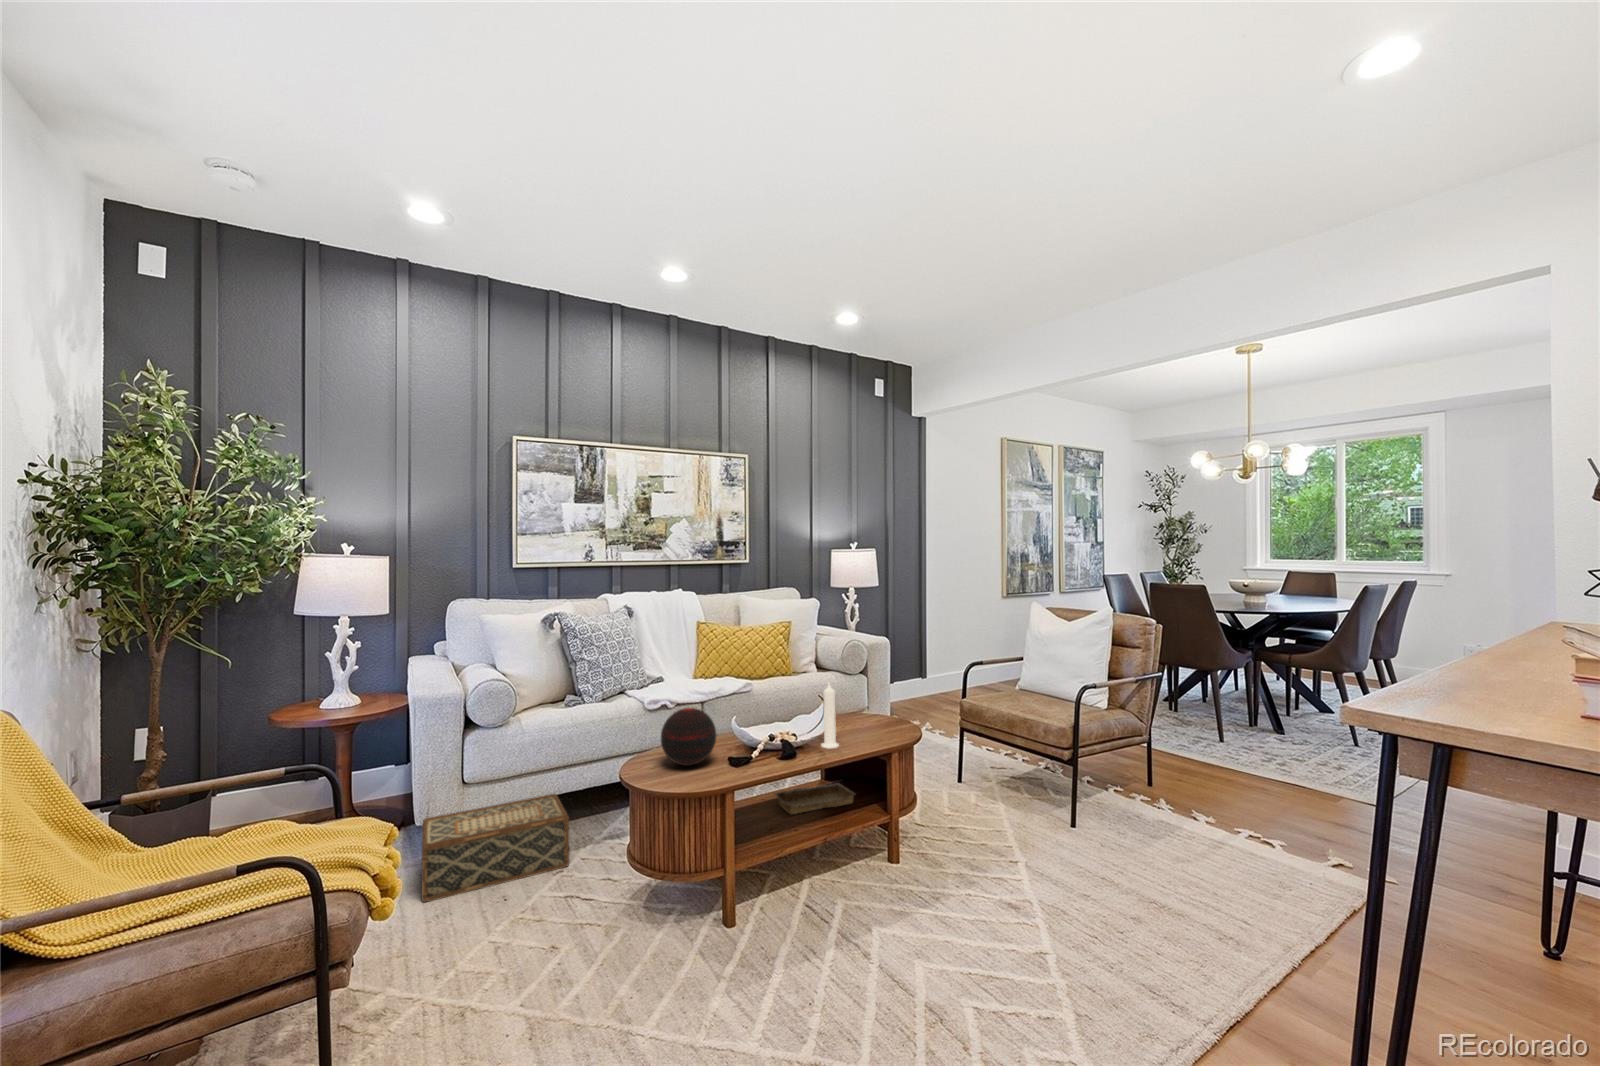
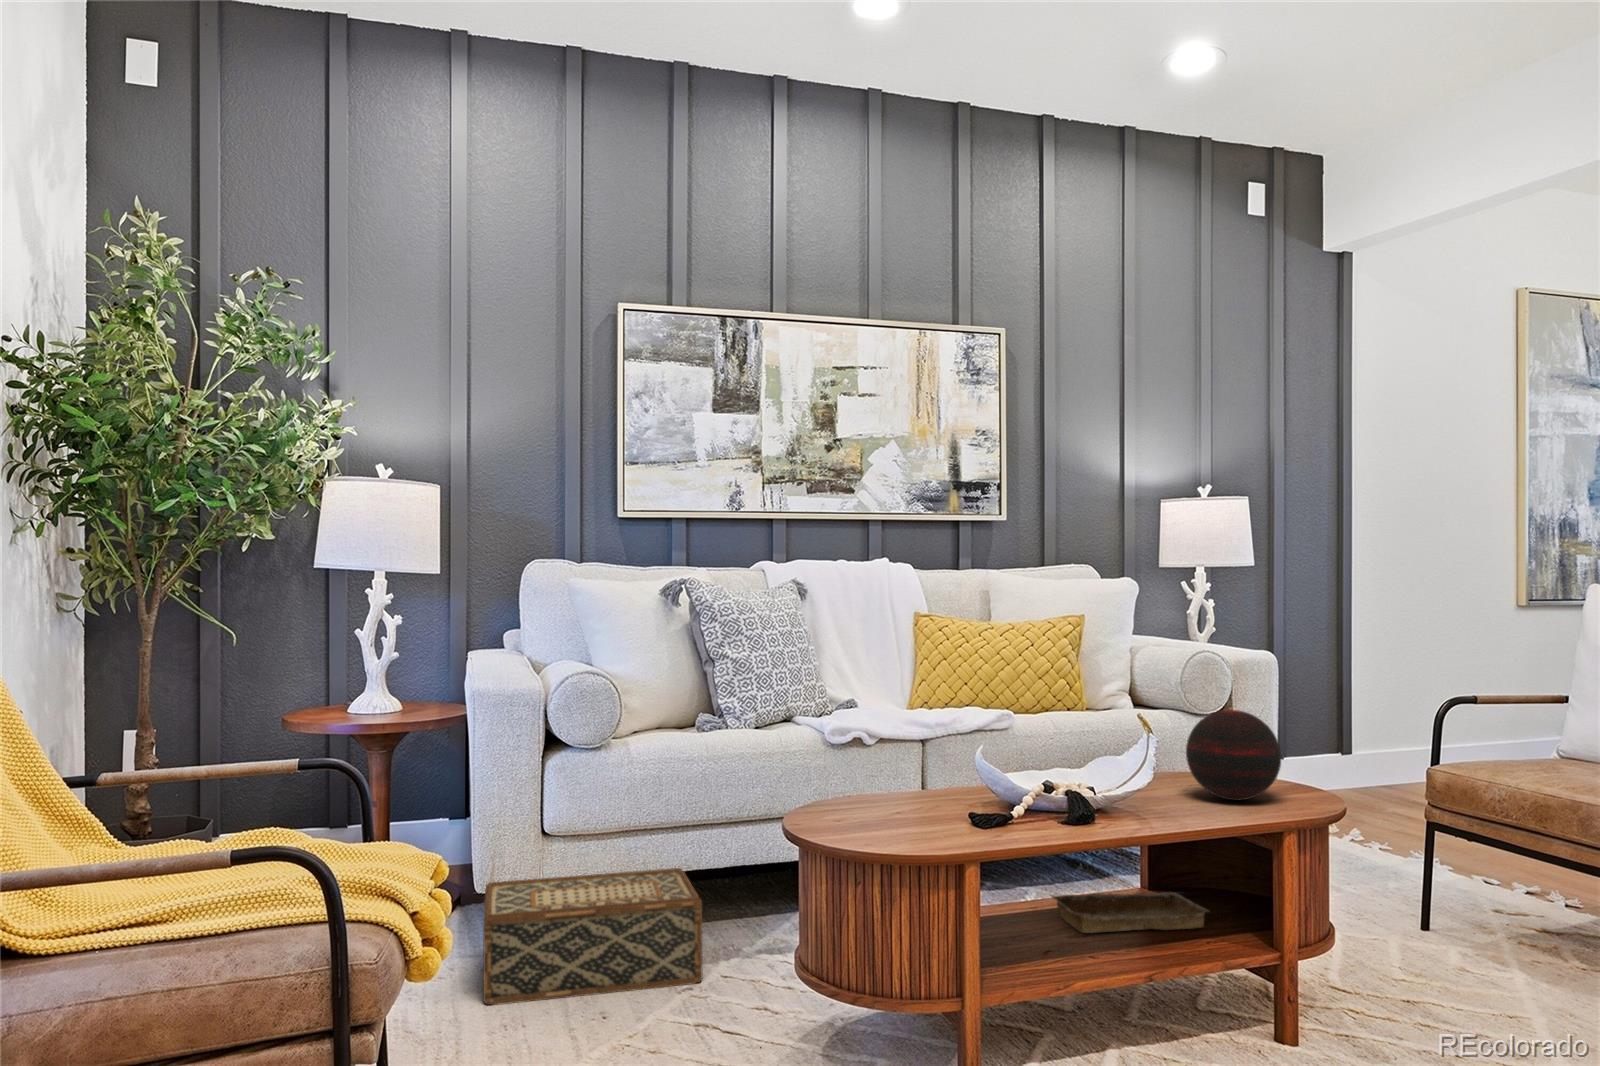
candle: present [821,683,839,749] -> none [1141,696,1176,818]
decorative orb: present [661,708,716,766] -> present [1186,710,1281,800]

